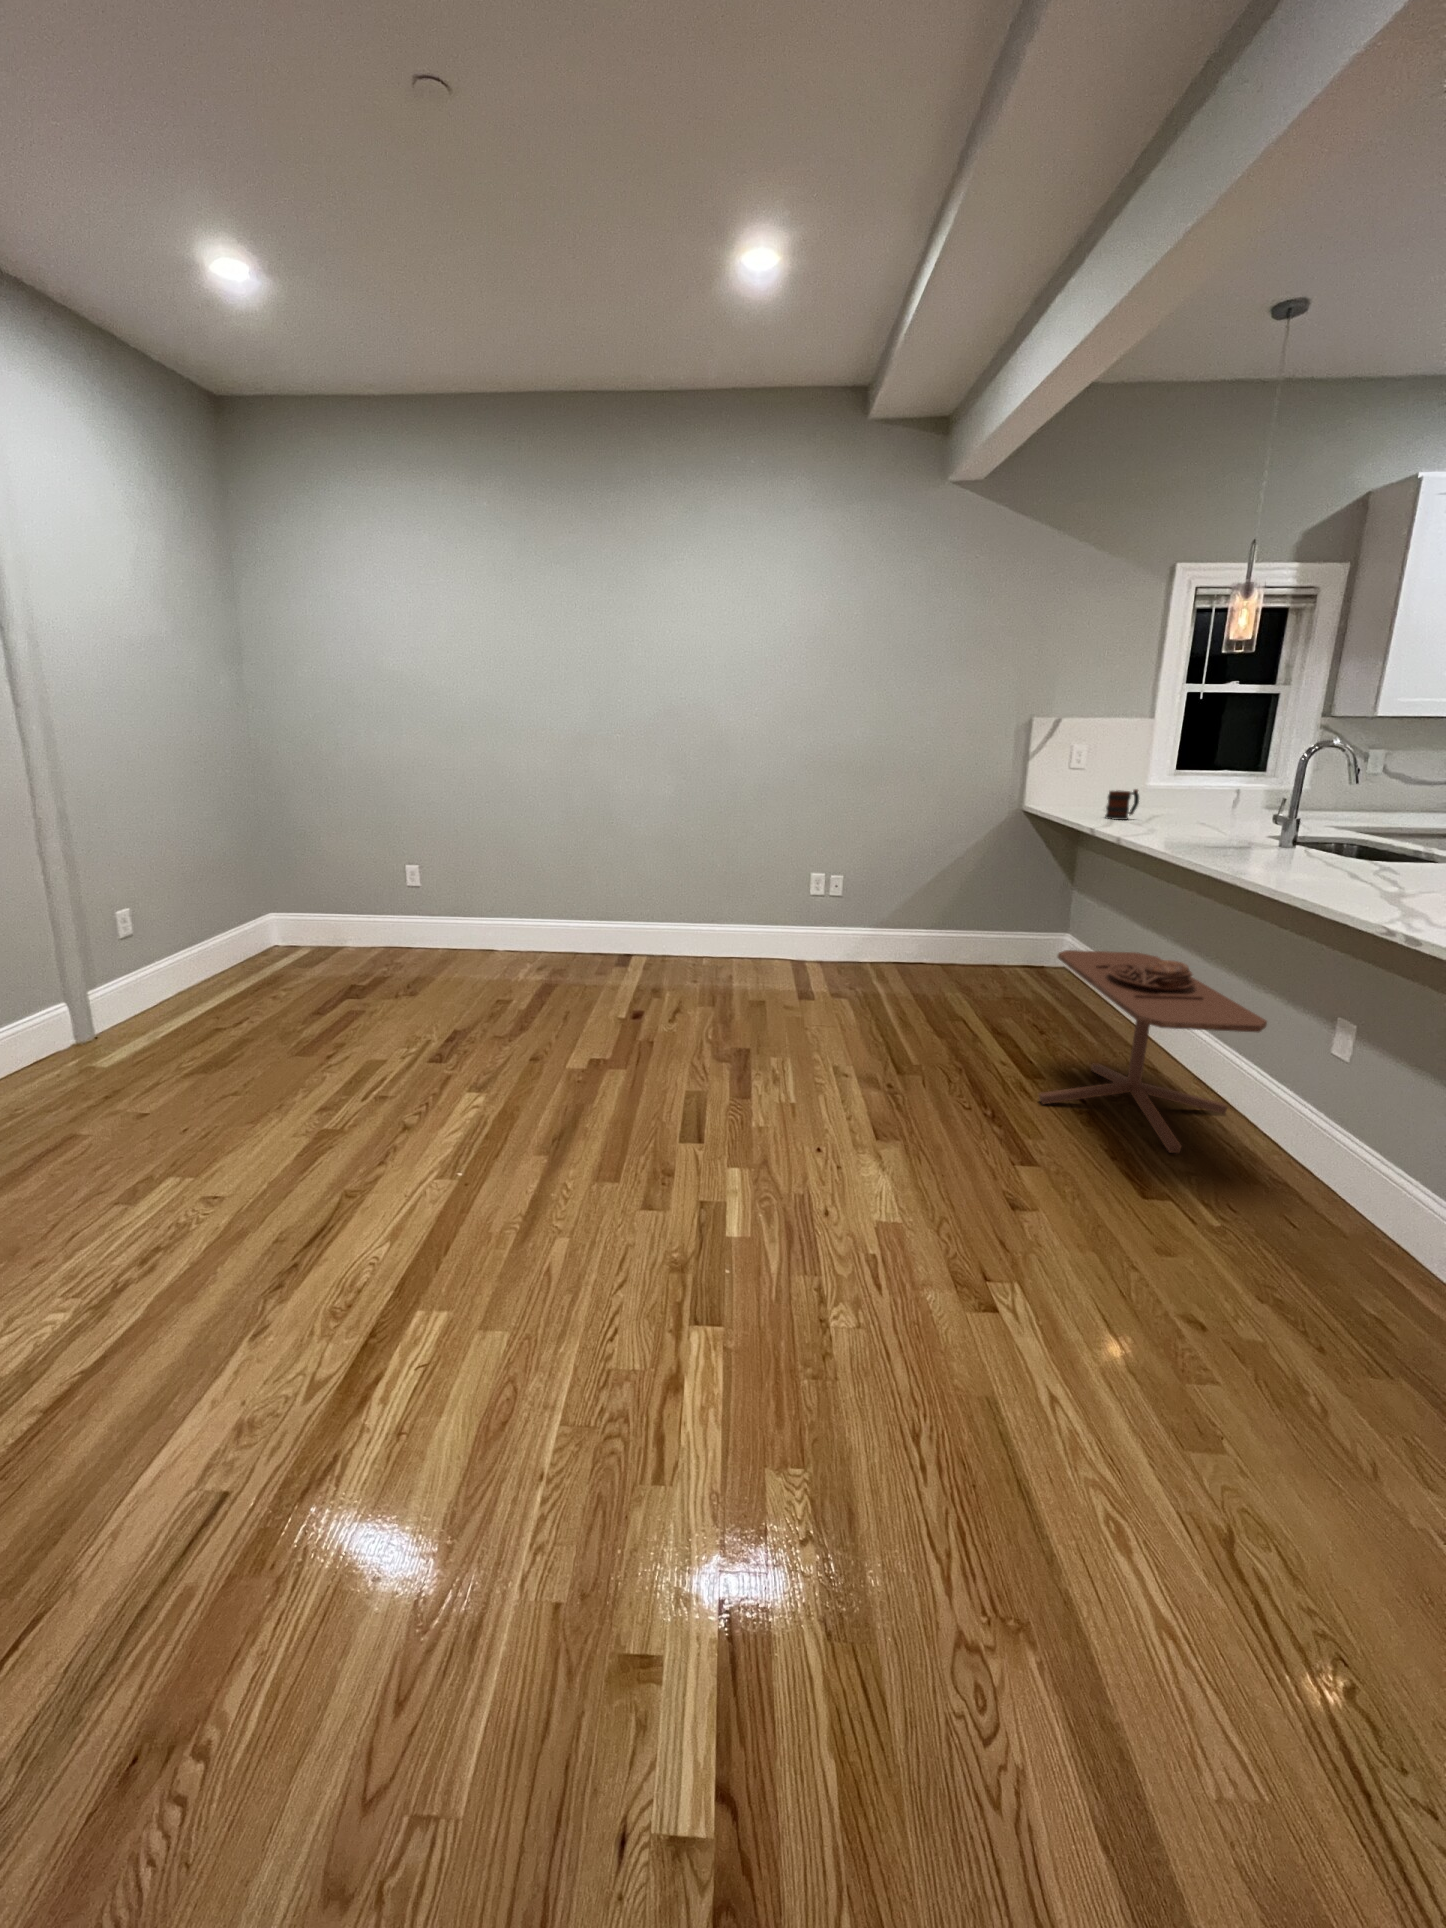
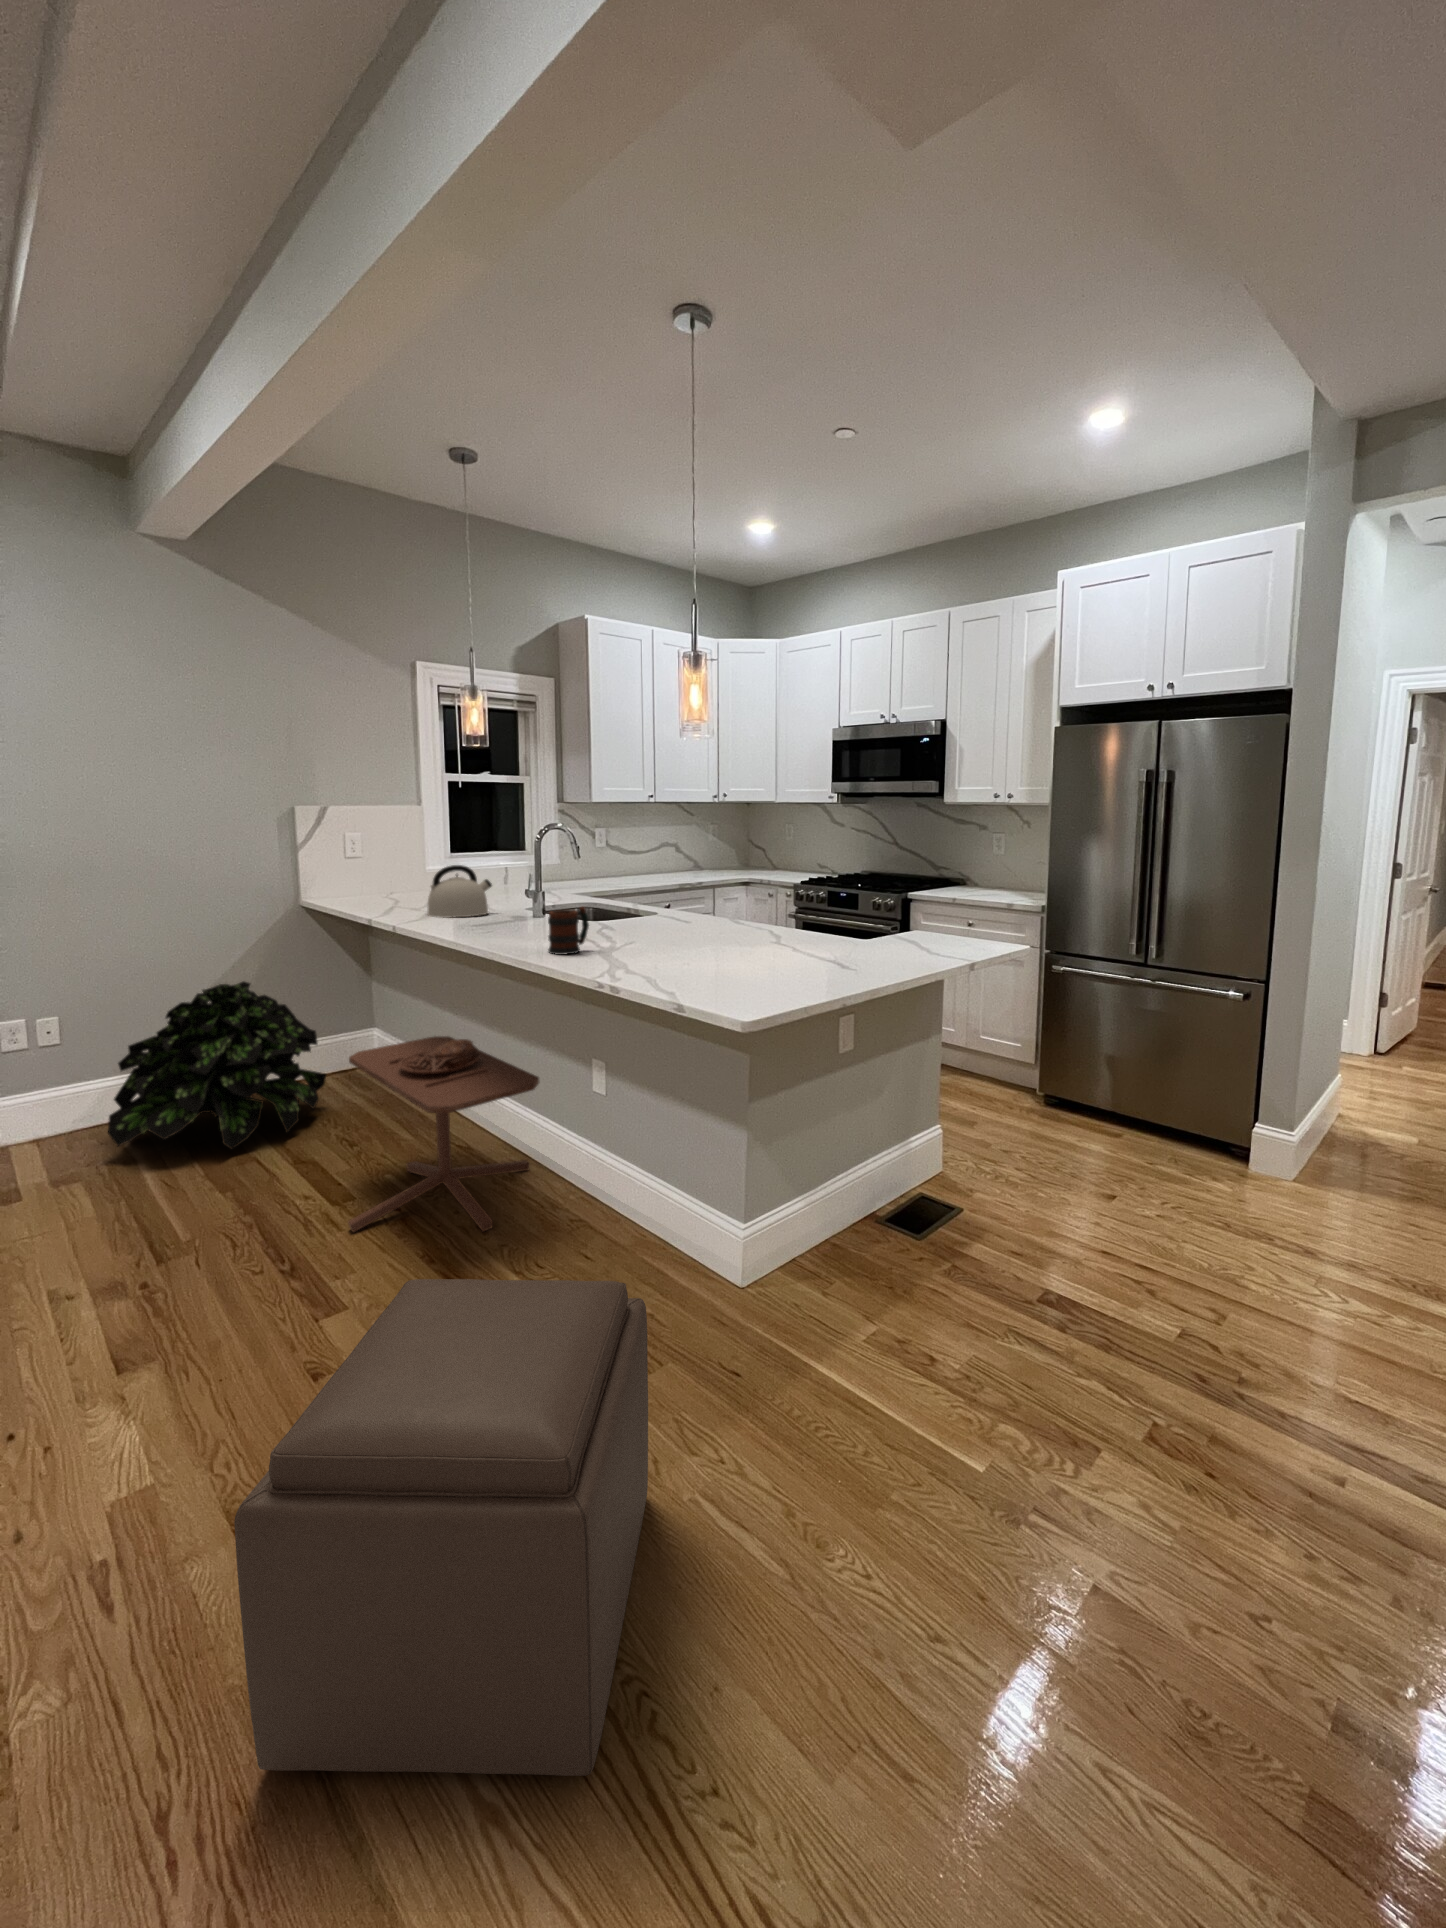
kettle: none [1149,783,1231,838] -> present [428,865,492,918]
mug: present [1105,789,1139,820] -> present [548,907,589,955]
potted plant: none [869,871,1024,1005] -> present [108,981,326,1149]
ottoman: none [978,1157,1415,1677] -> present [234,1279,648,1776]

